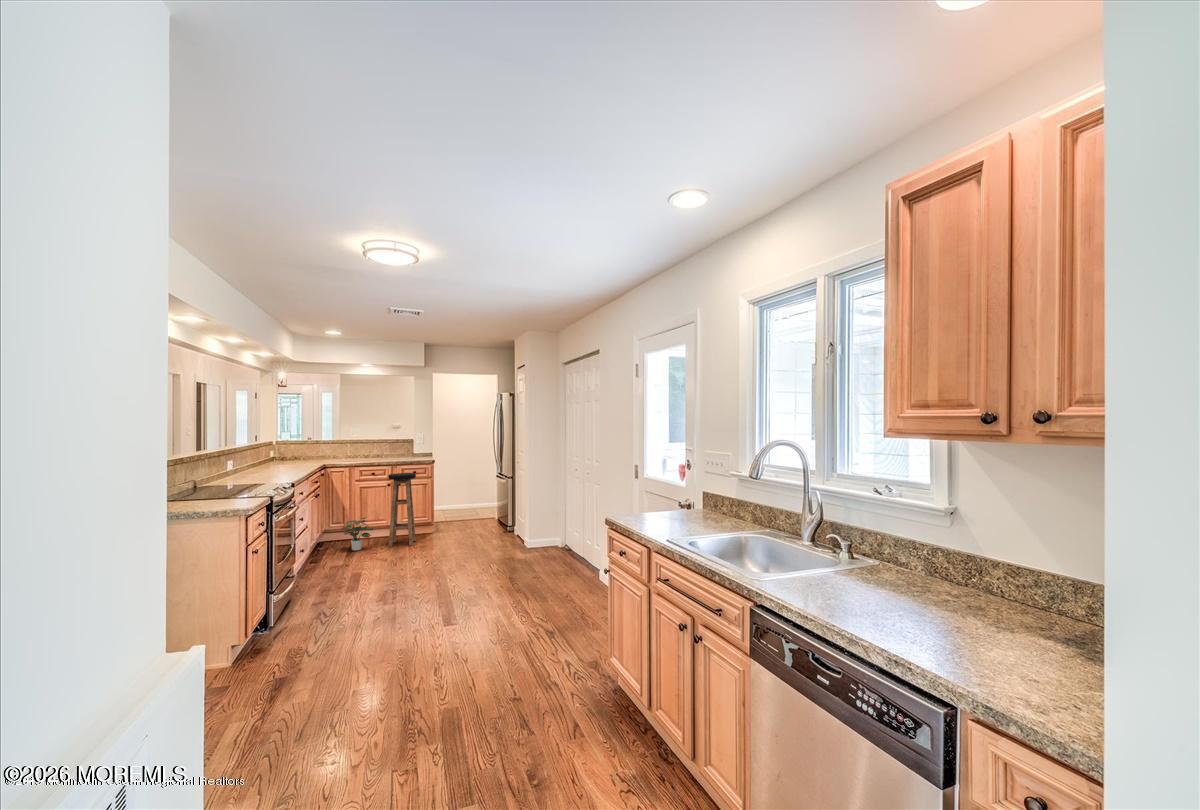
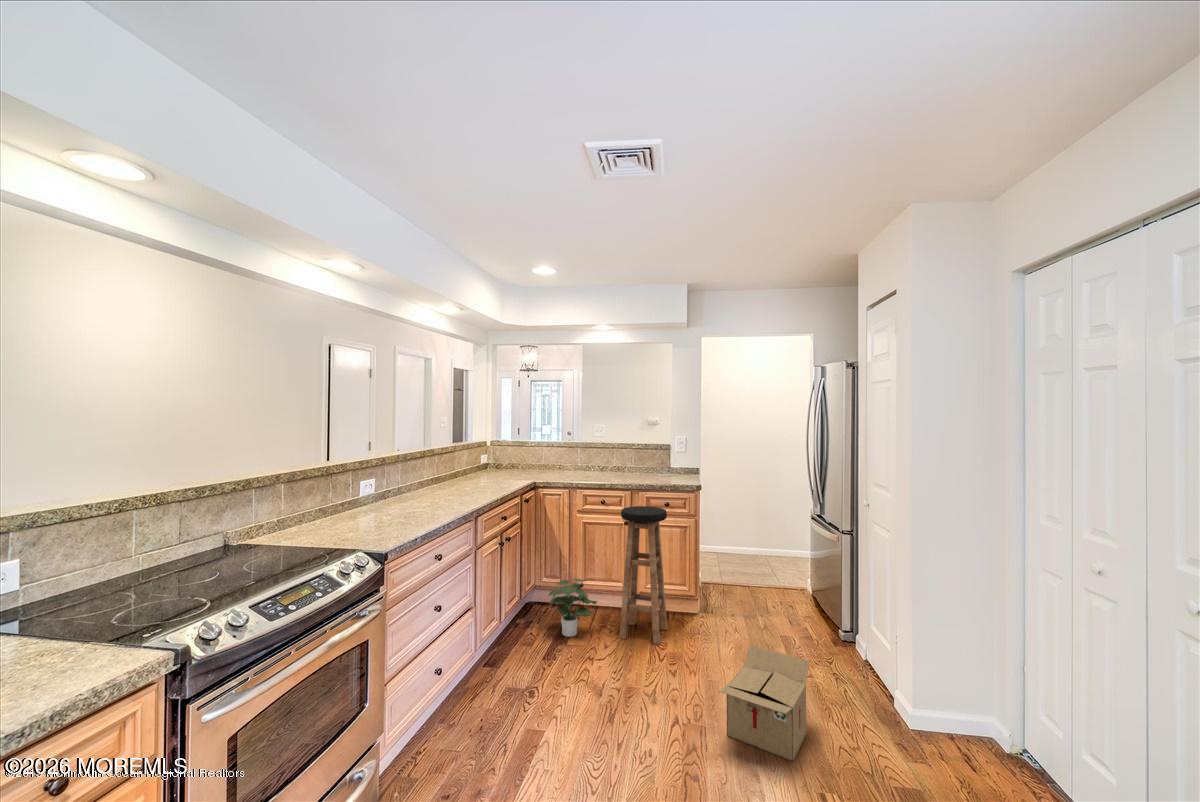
cardboard box: none [448,525,487,560] -> present [719,645,810,762]

